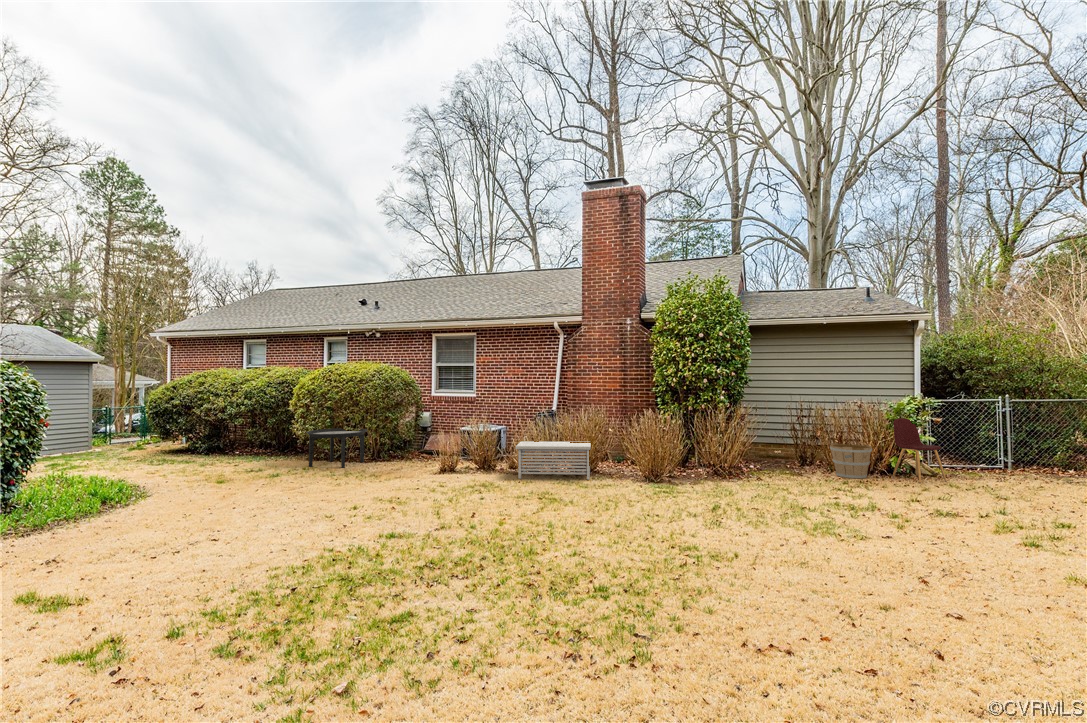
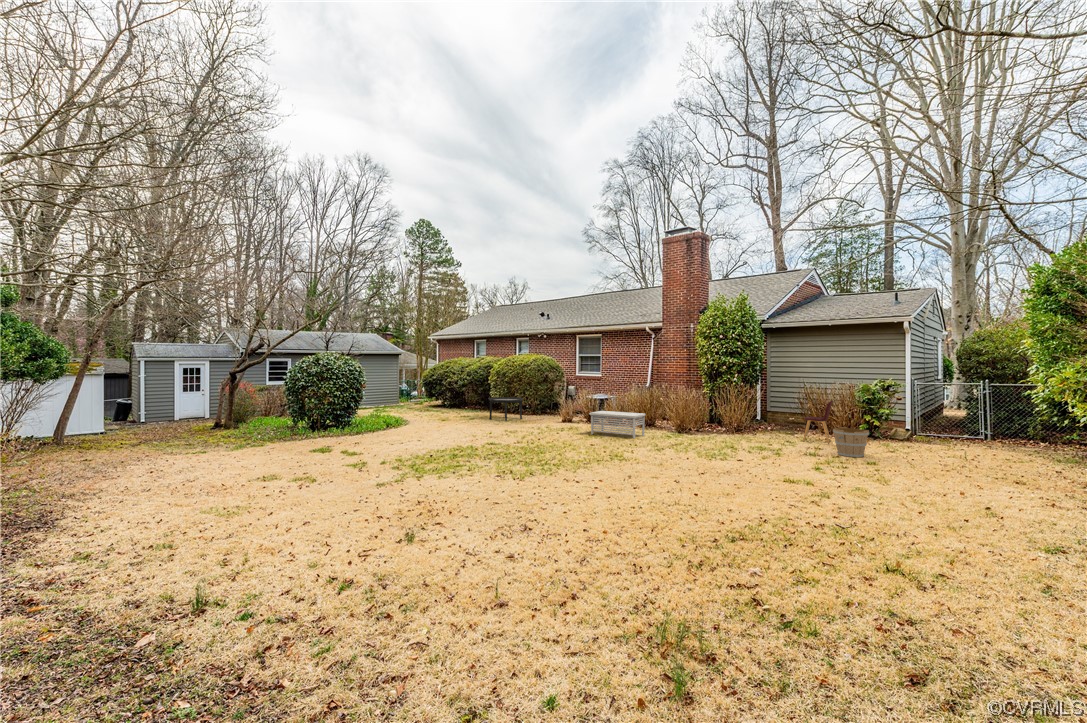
chair: present [893,418,947,483] -> present [803,401,833,444]

